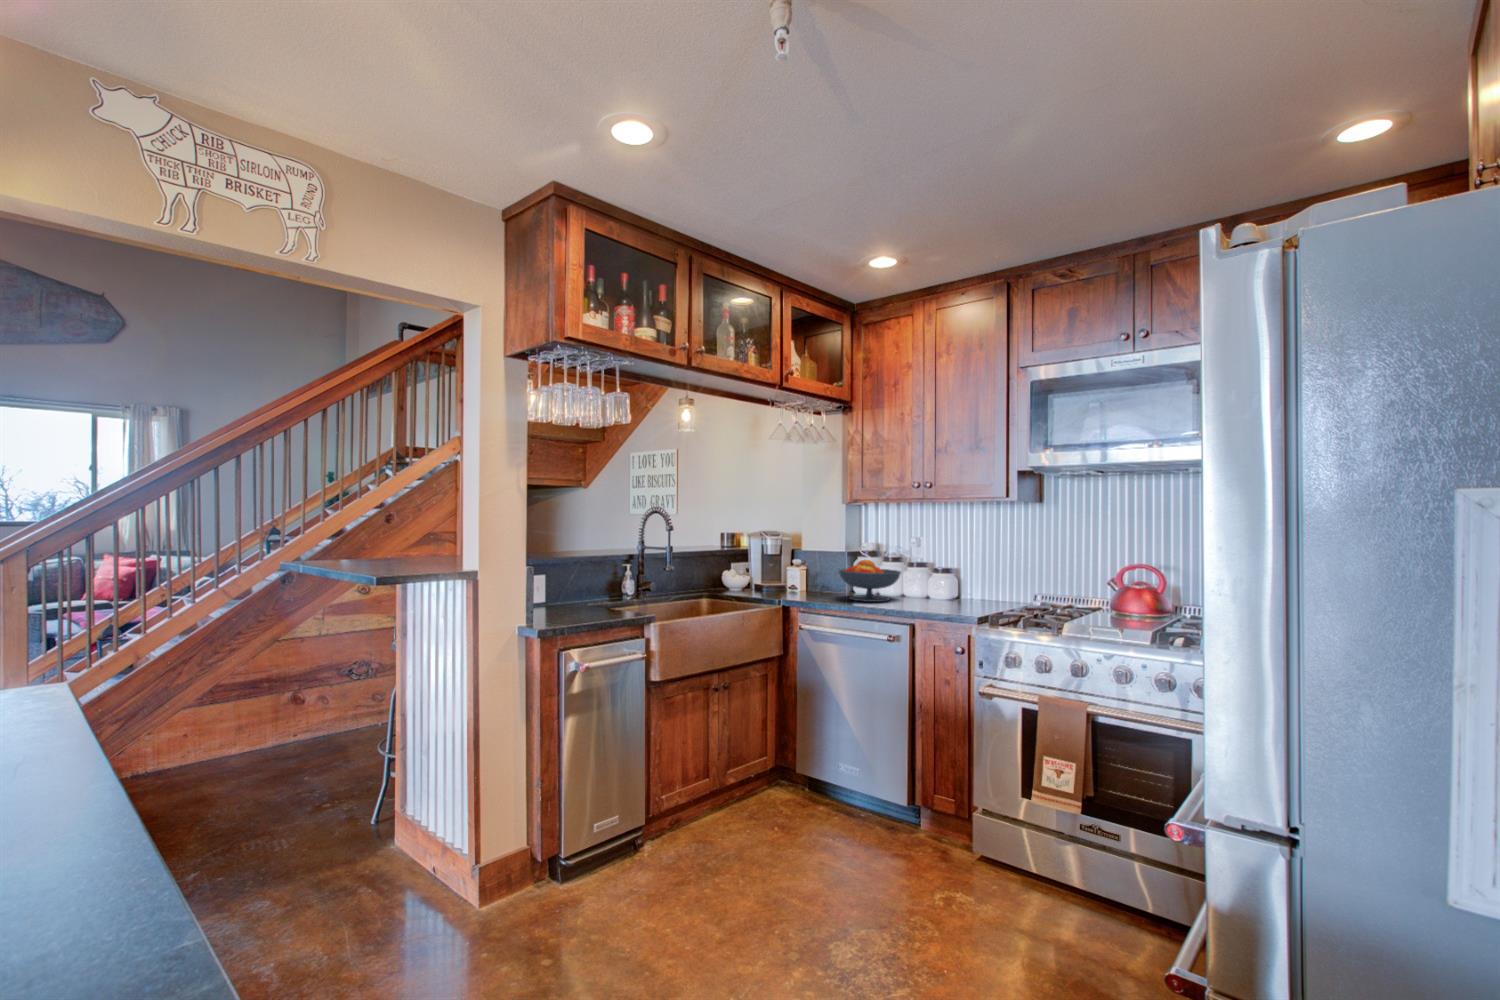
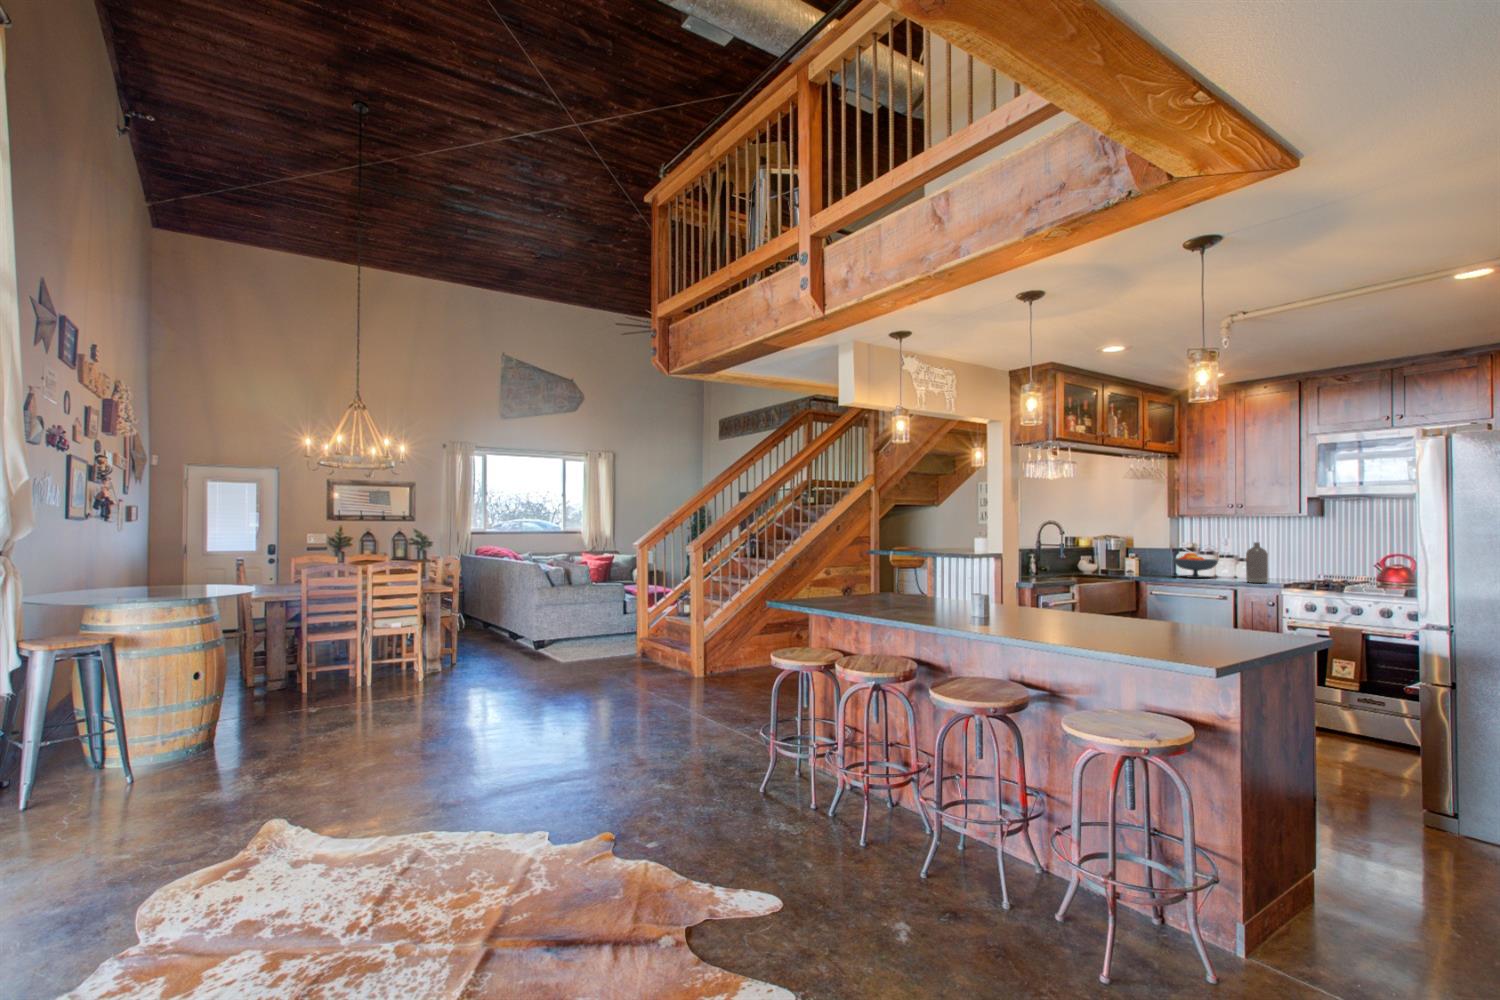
bottle: none [929,545,960,614] -> present [1246,542,1268,583]

